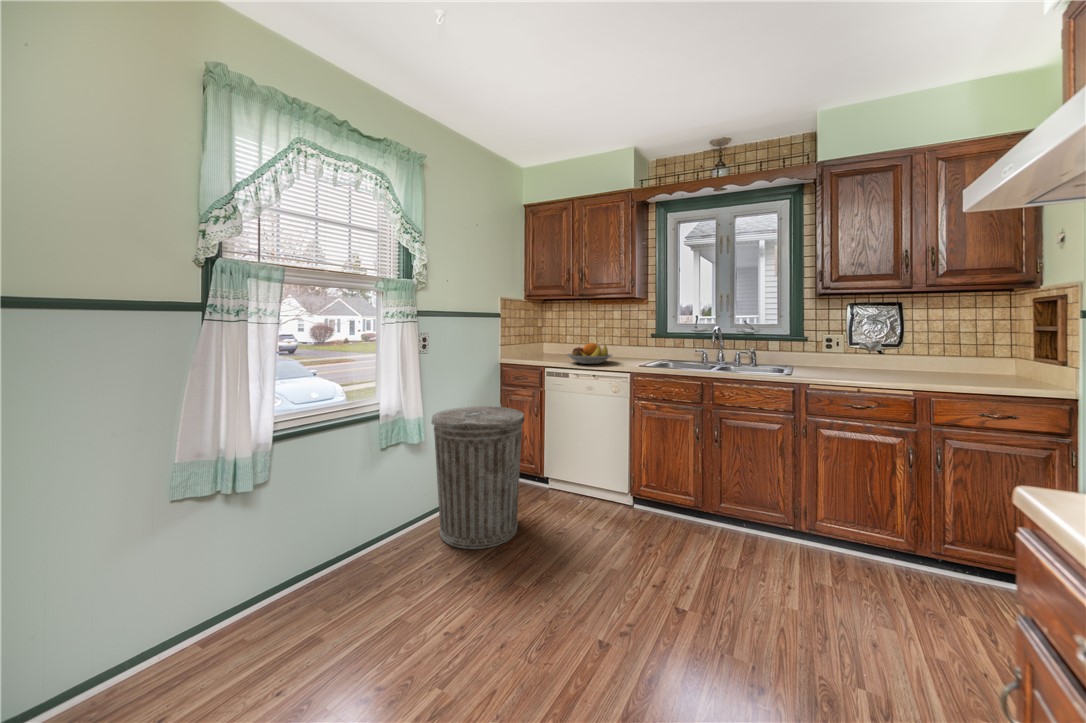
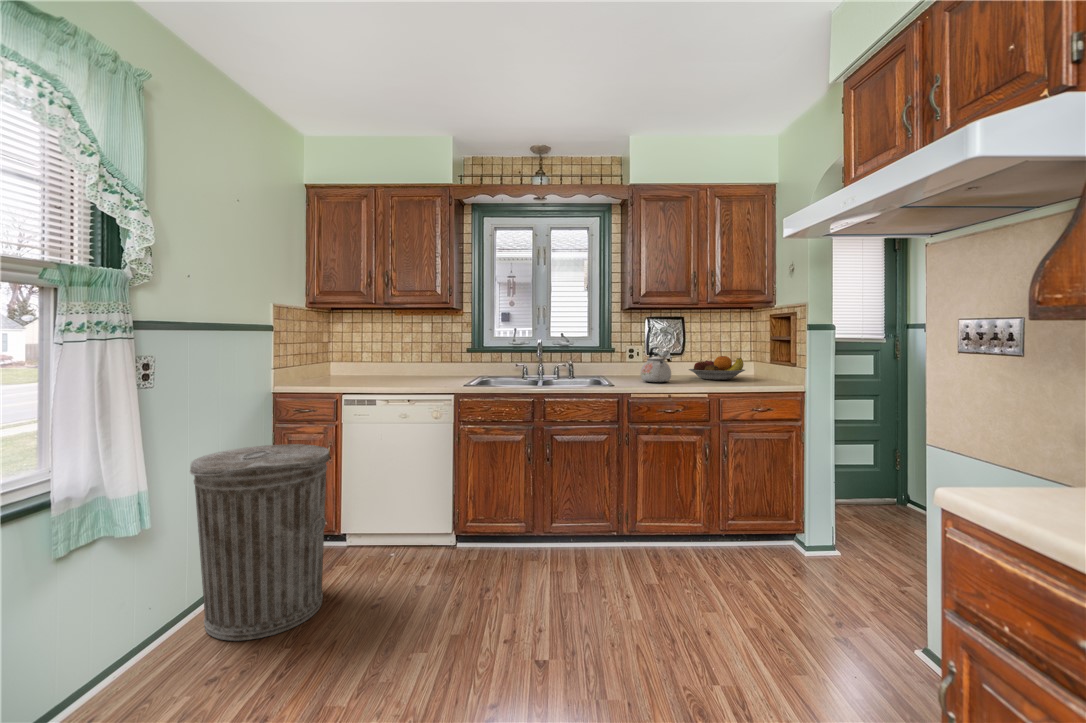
kettle: none [835,336,877,375] -> present [641,347,671,382]
fruit bowl: present [567,343,613,364] -> present [689,356,745,380]

